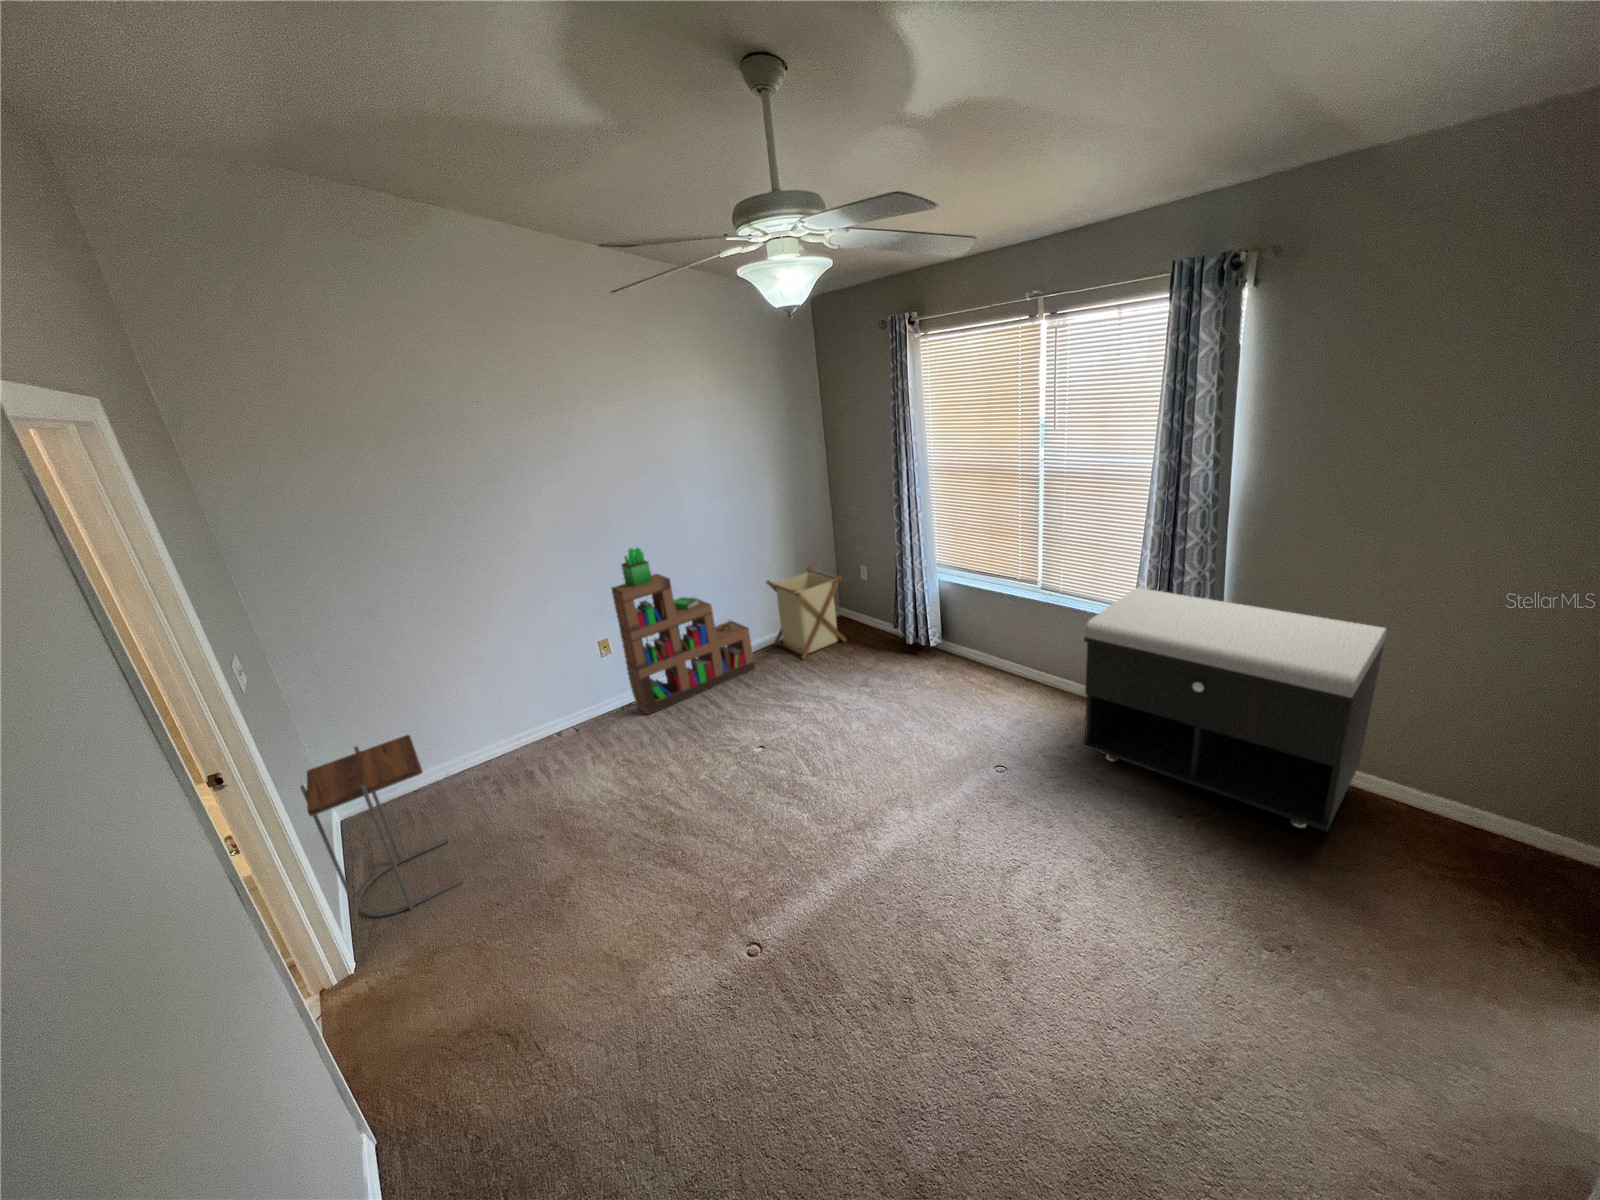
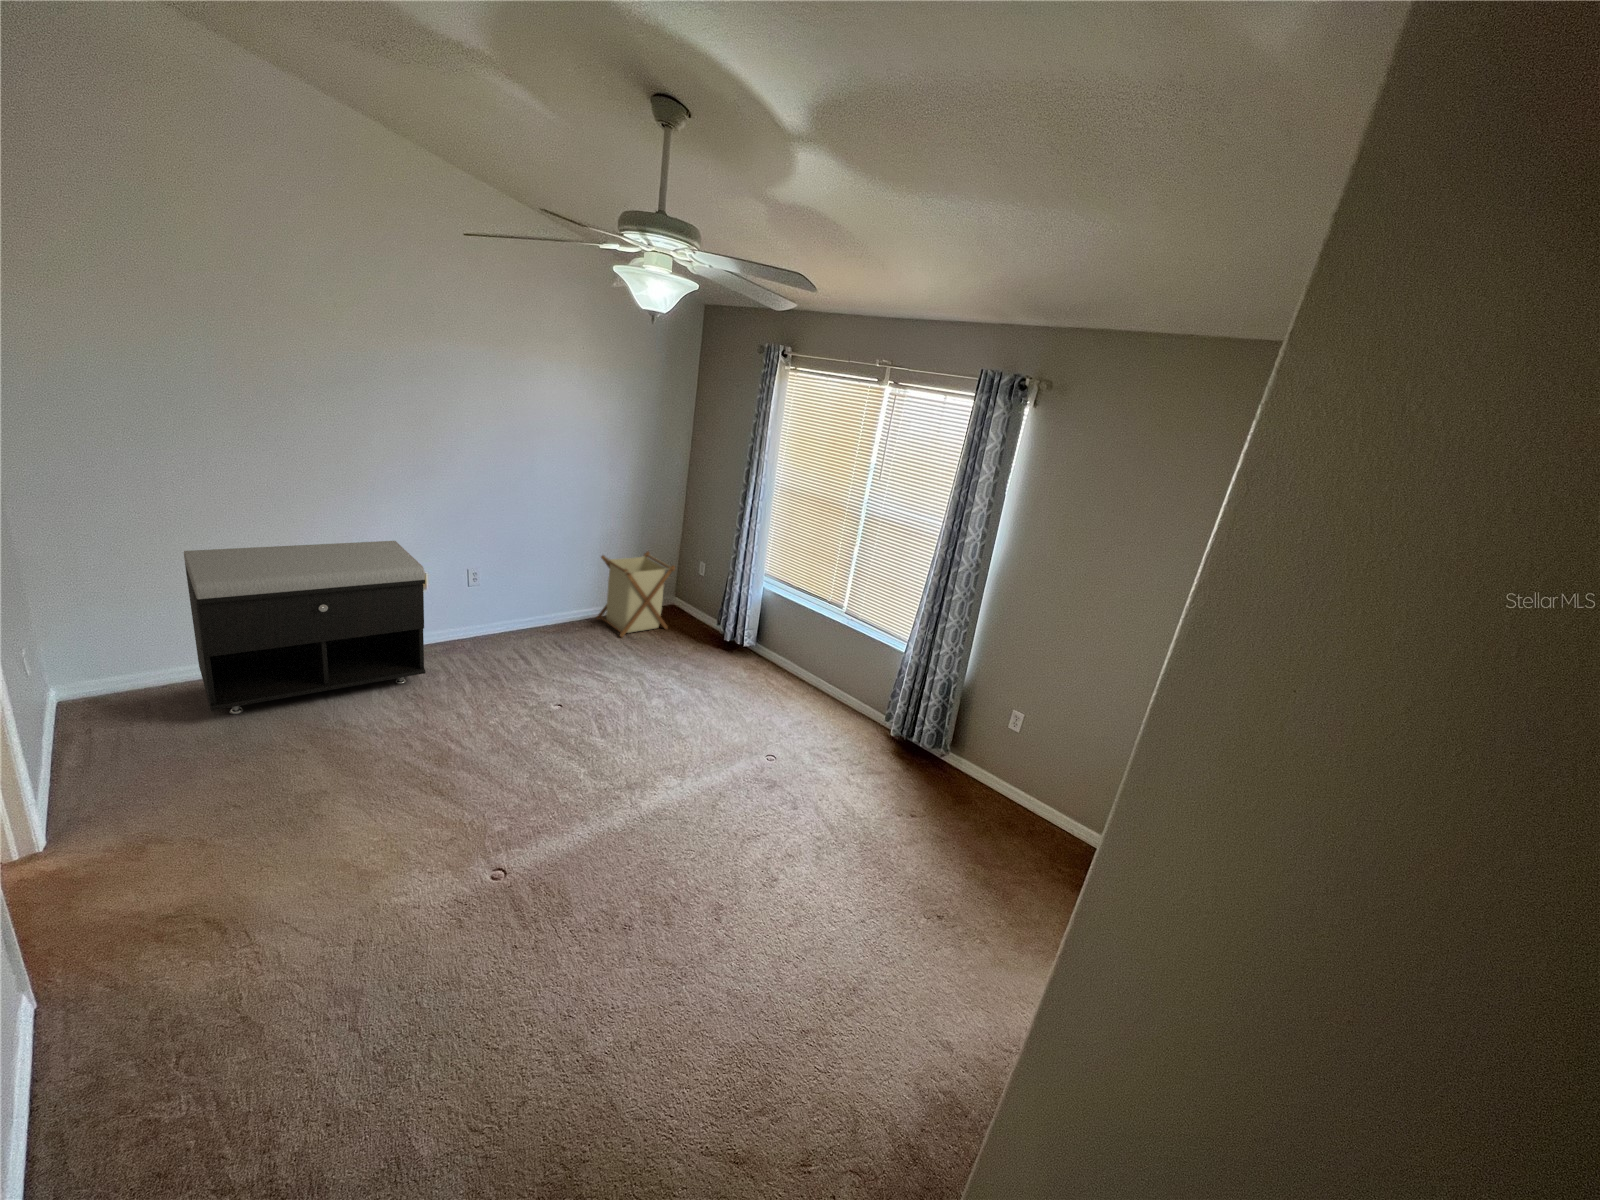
bookshelf: present [611,548,755,715] -> none [432,491,573,659]
storage bench: present [1083,588,1387,831] -> present [184,541,425,714]
side table: present [300,735,462,917] -> none [30,621,202,802]

